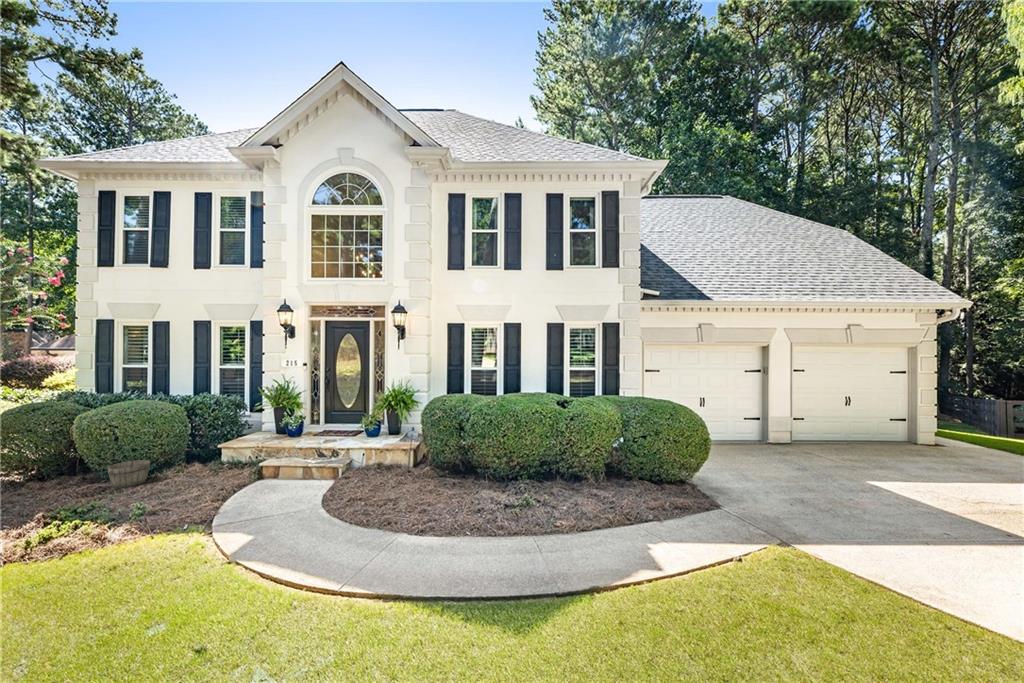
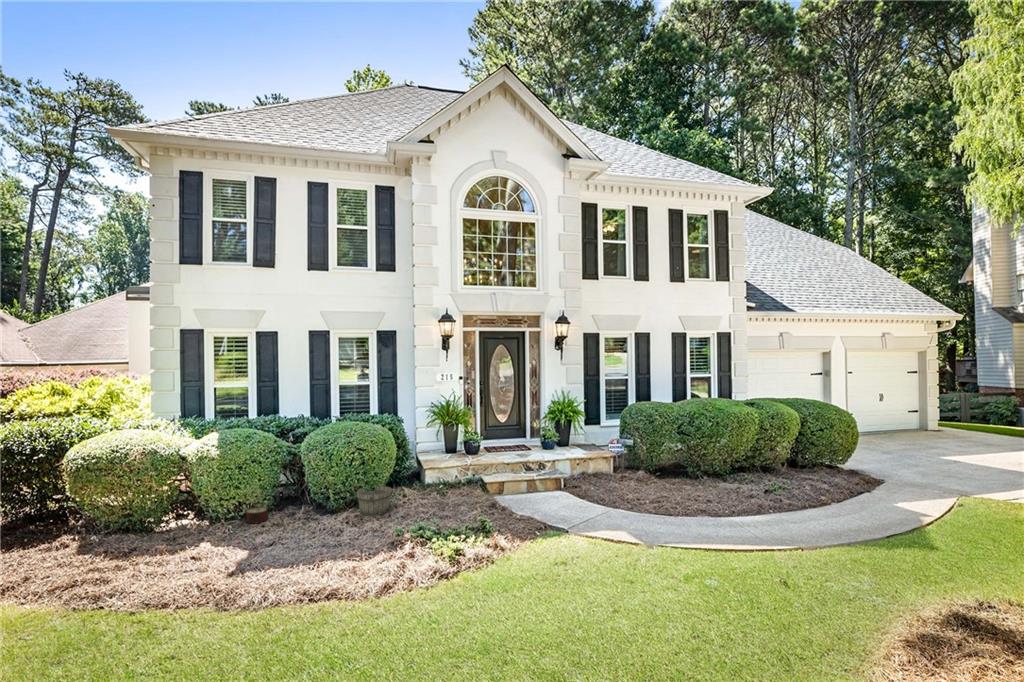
decorative plant: none [18,449,46,485] -> present [243,484,269,524]

